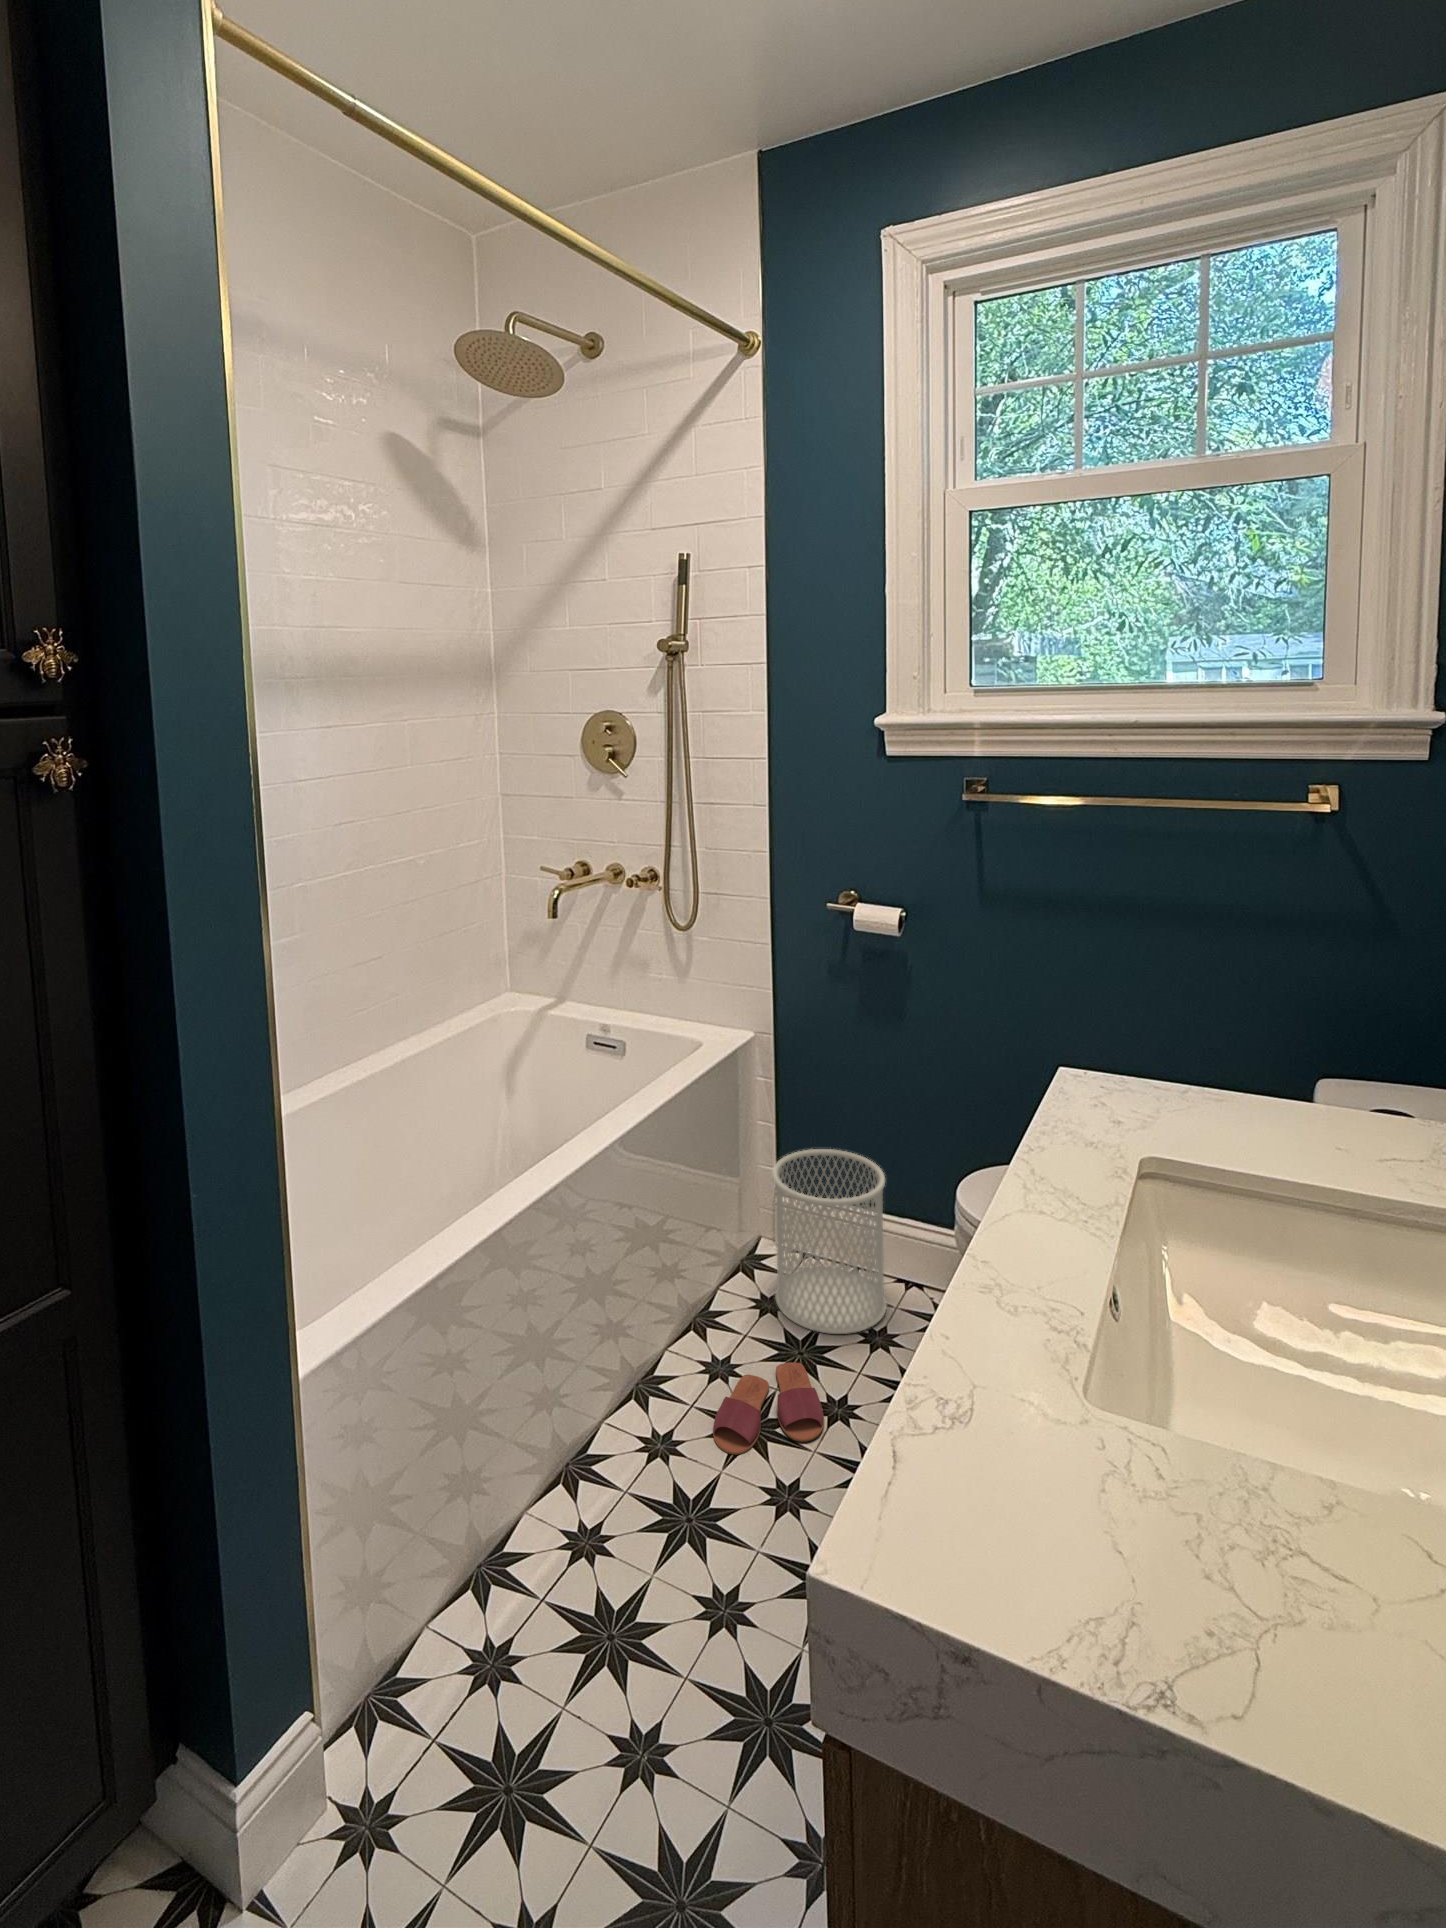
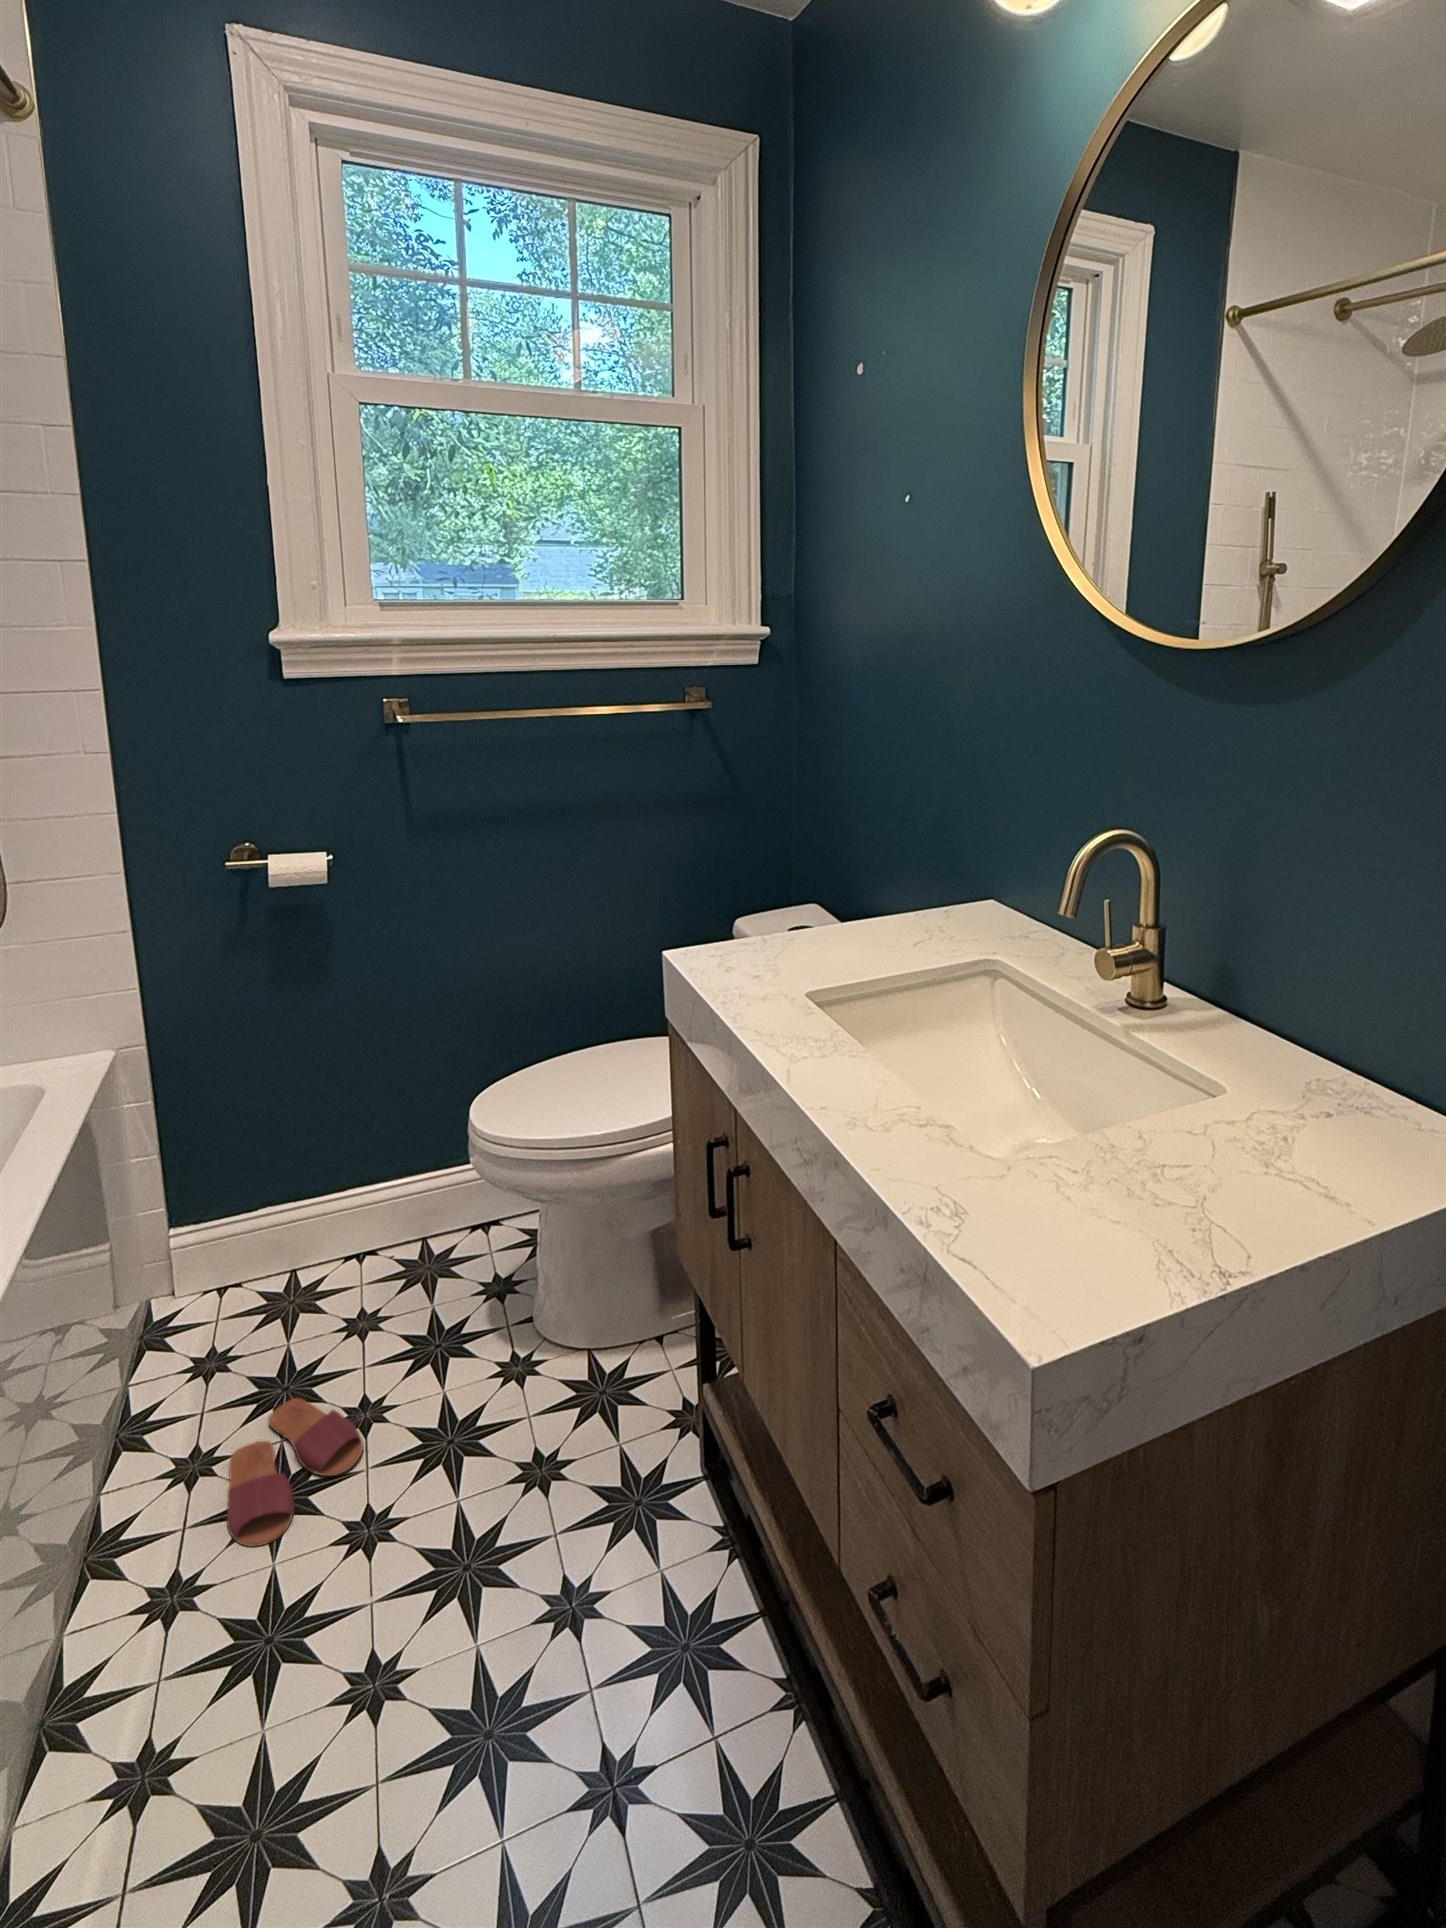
wastebasket: present [772,1149,887,1334] -> none [192,1142,355,1364]

